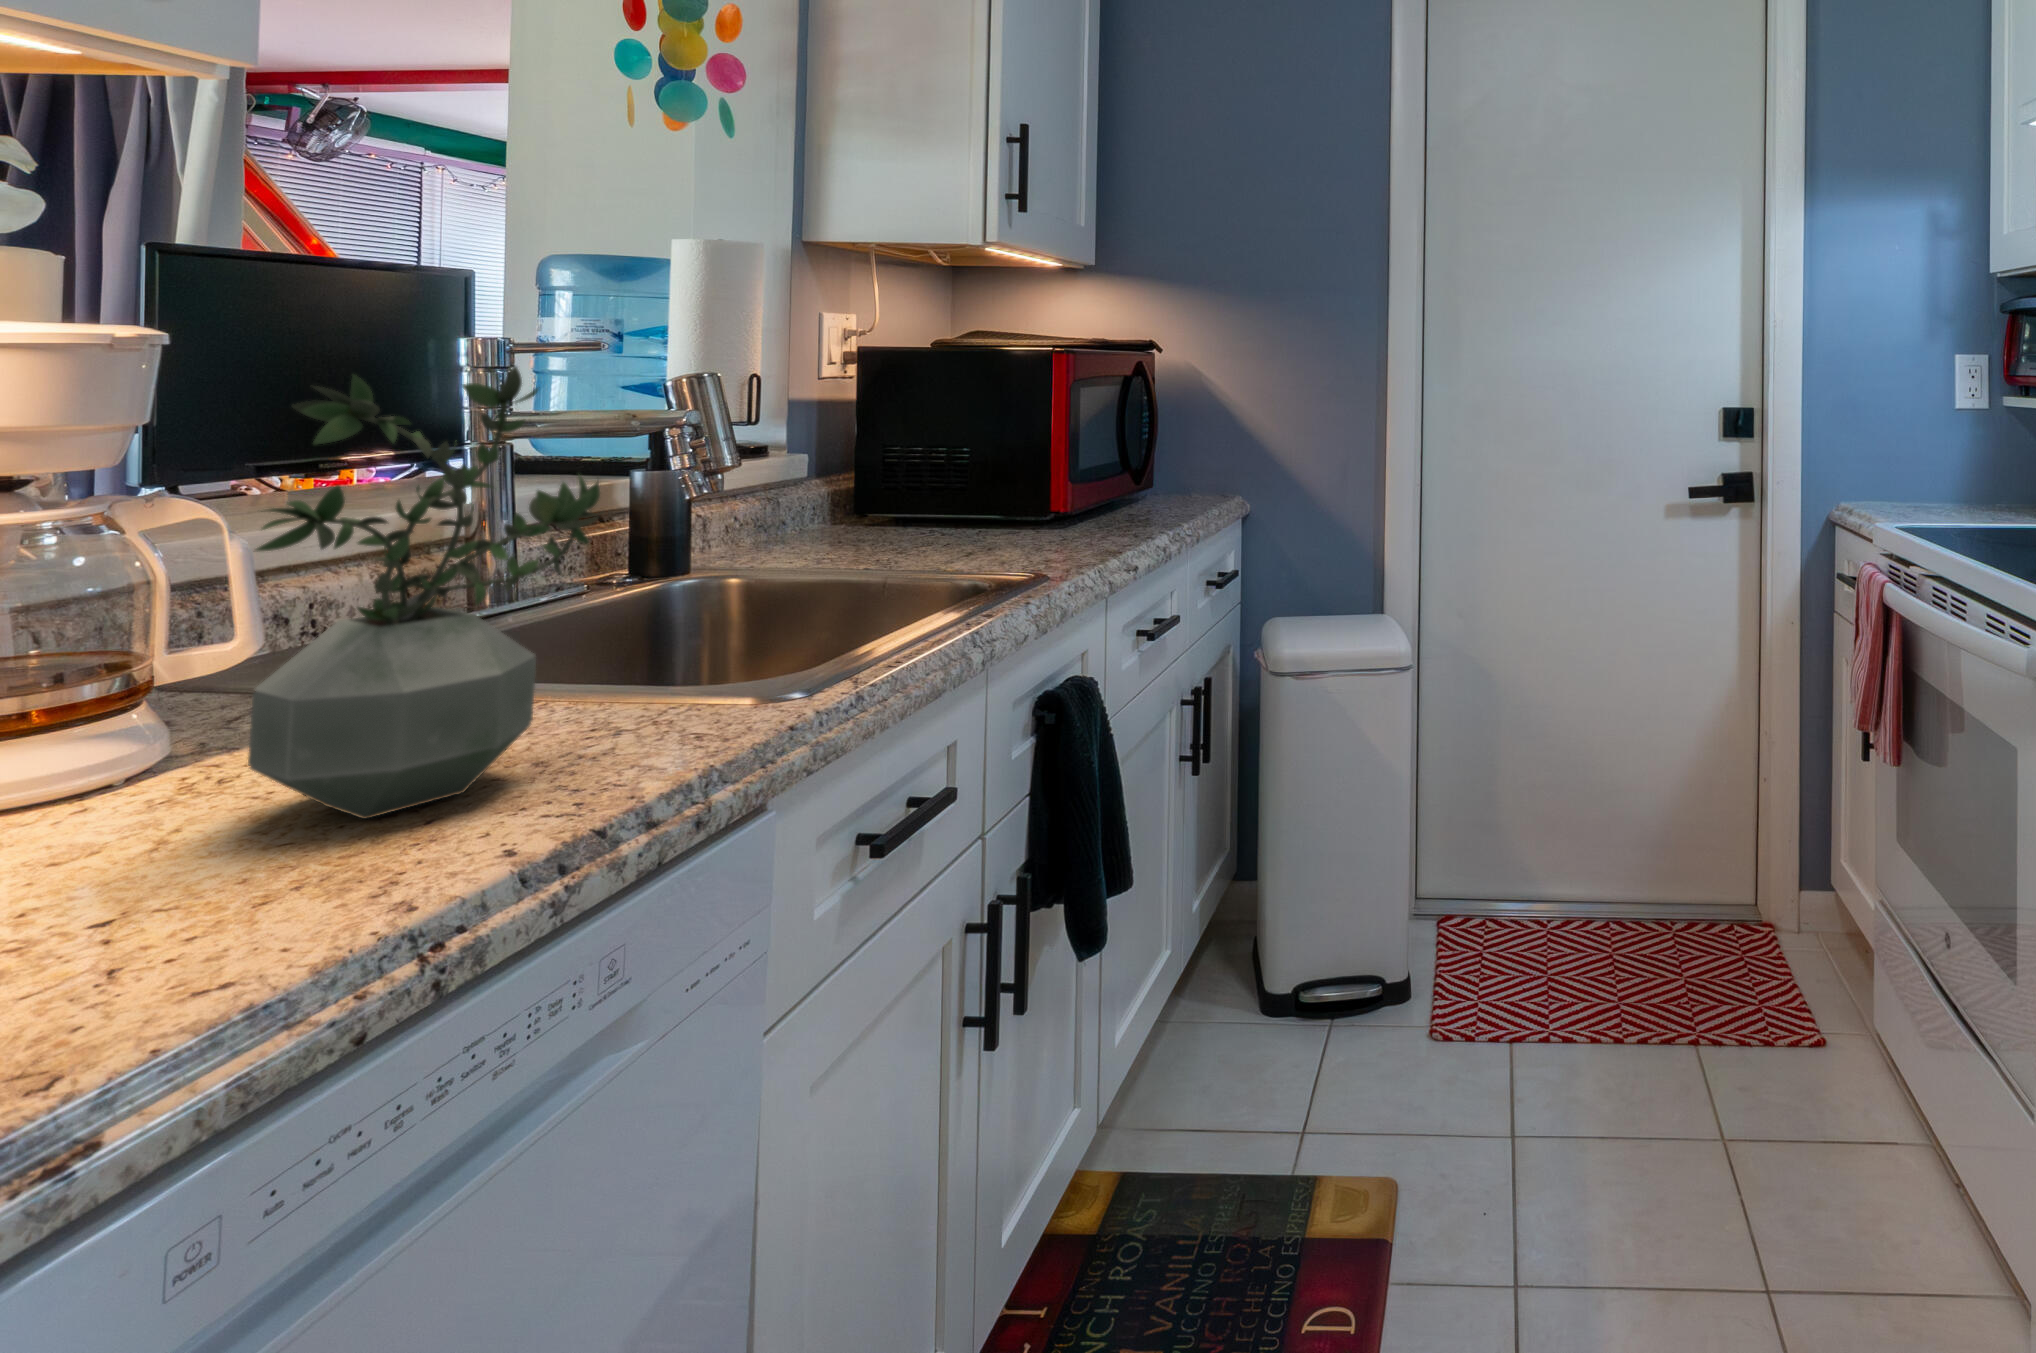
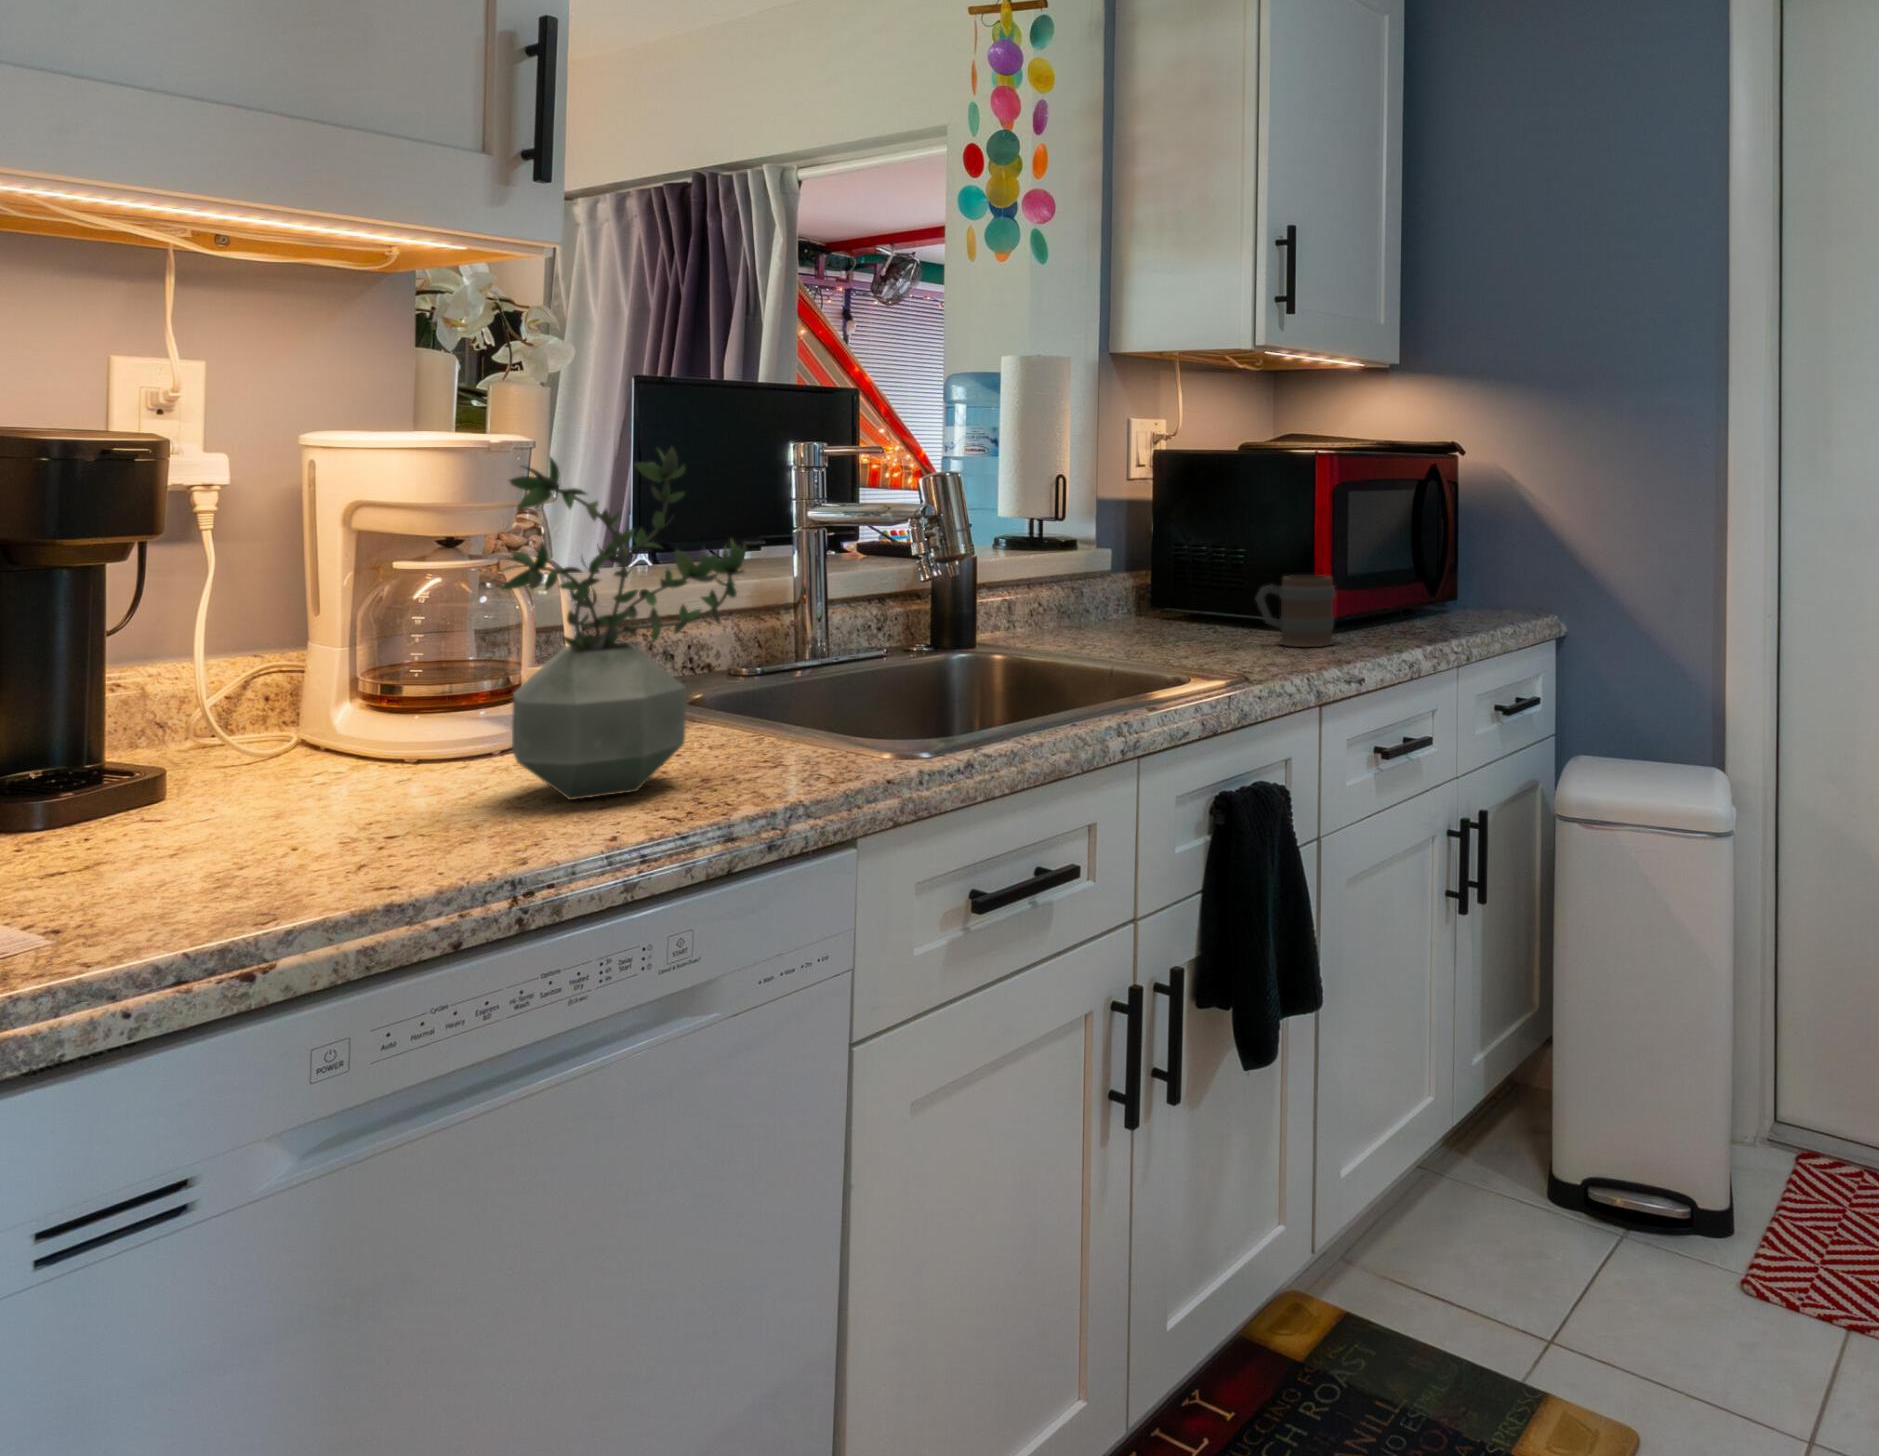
mug: none [1019,491,1097,558] -> present [1255,575,1335,647]

